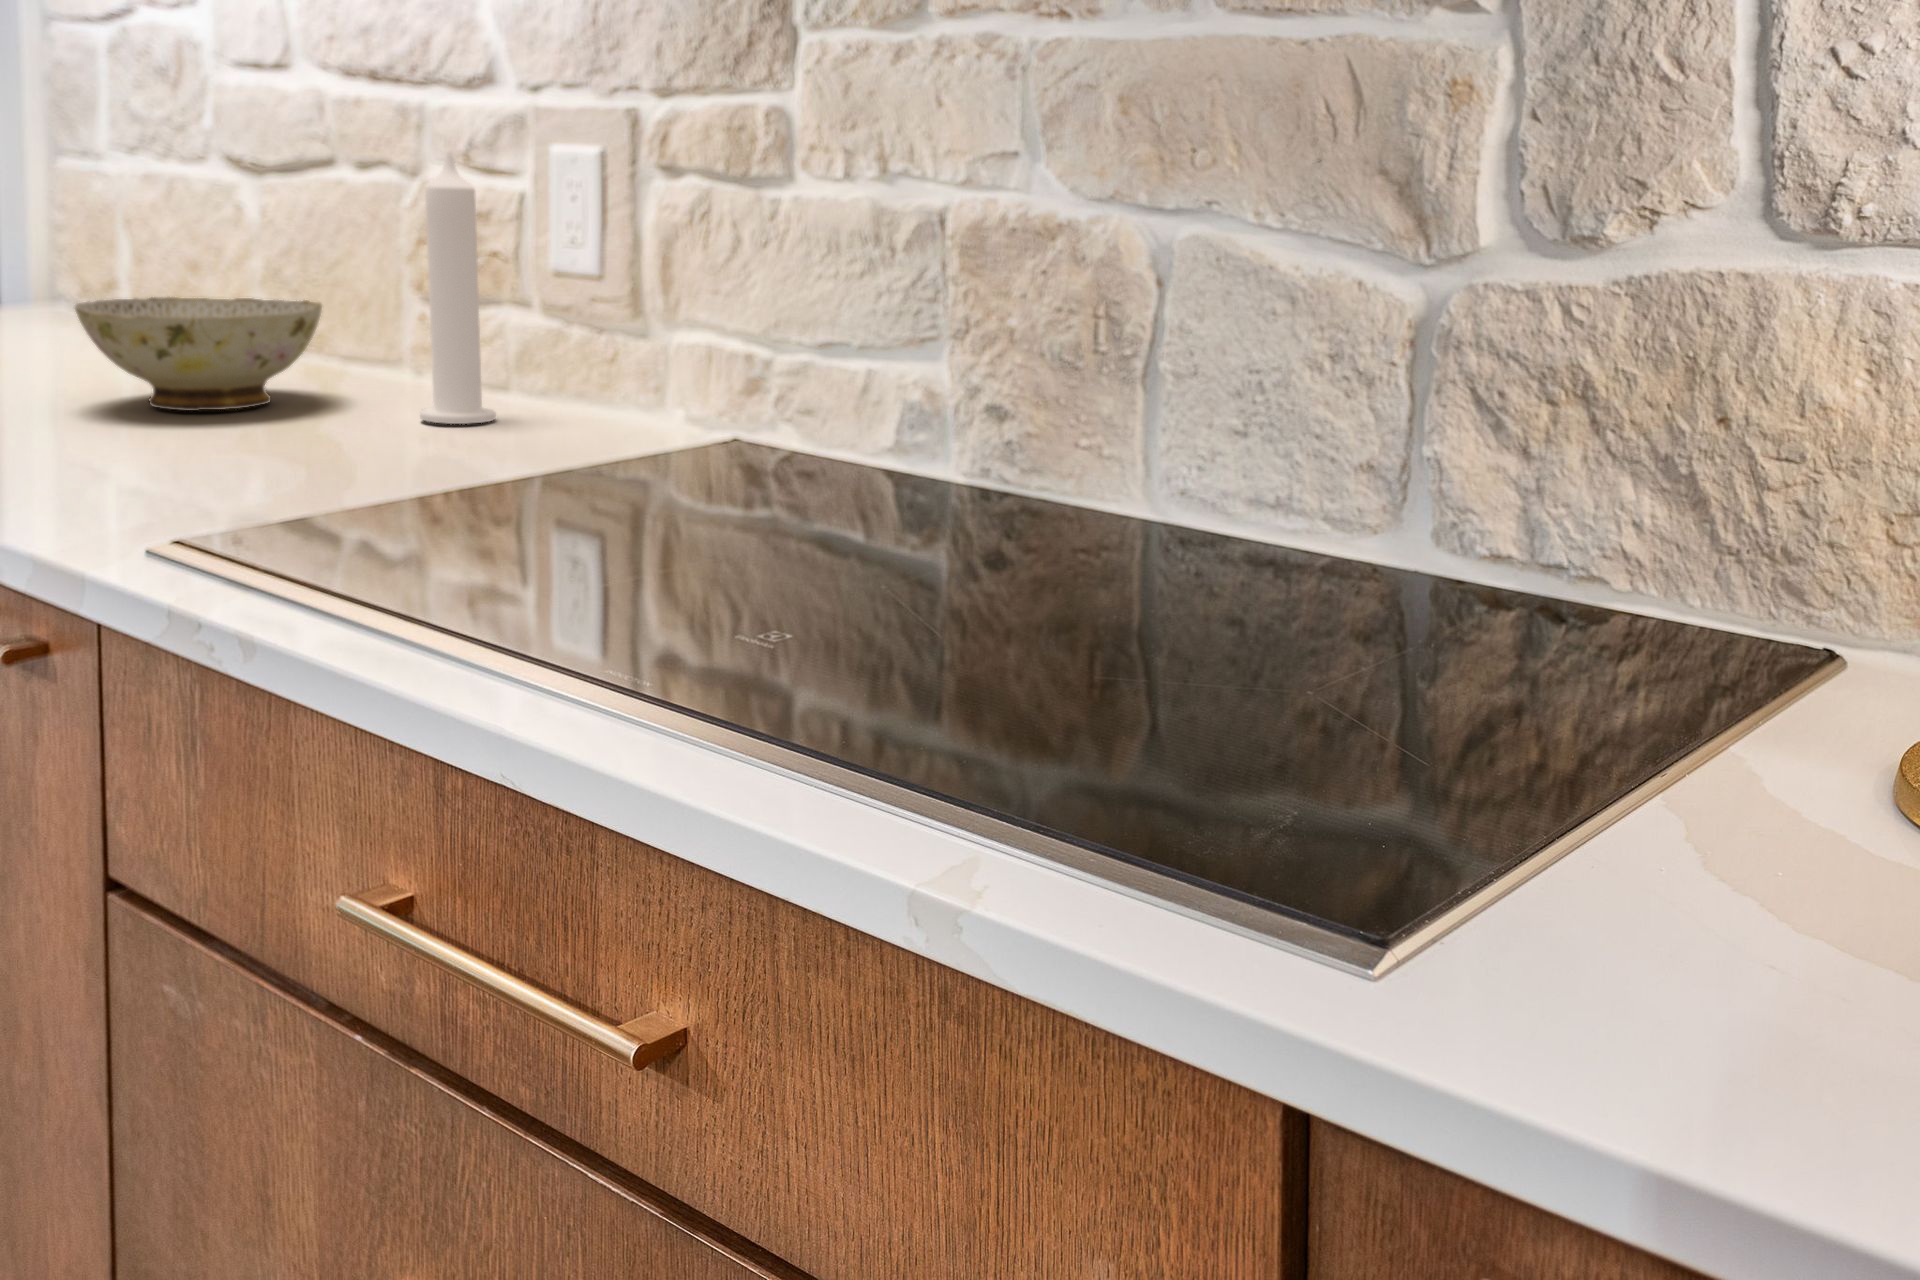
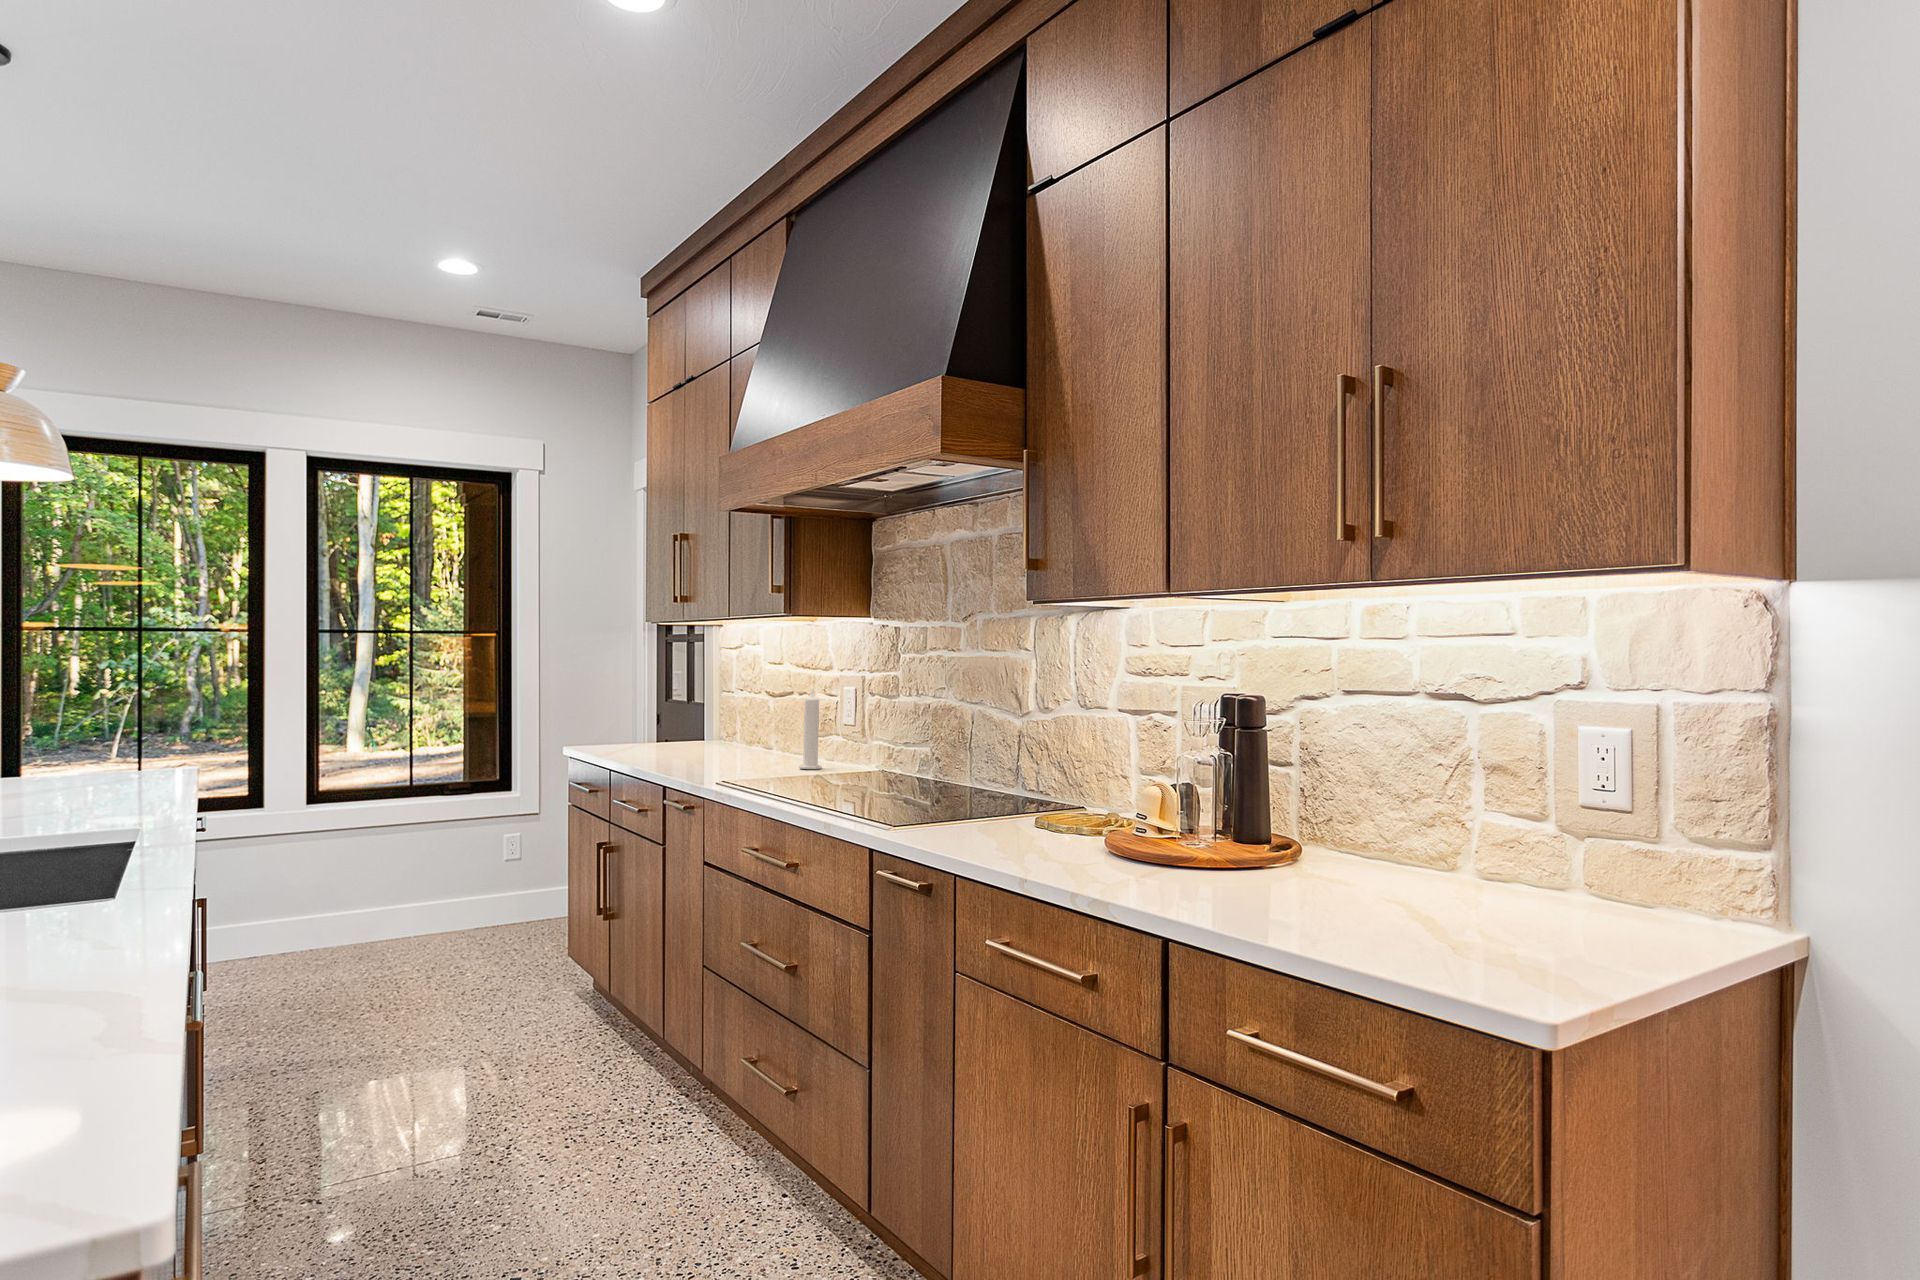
ceramic bowl: present [75,297,322,411] -> none [709,734,778,766]

